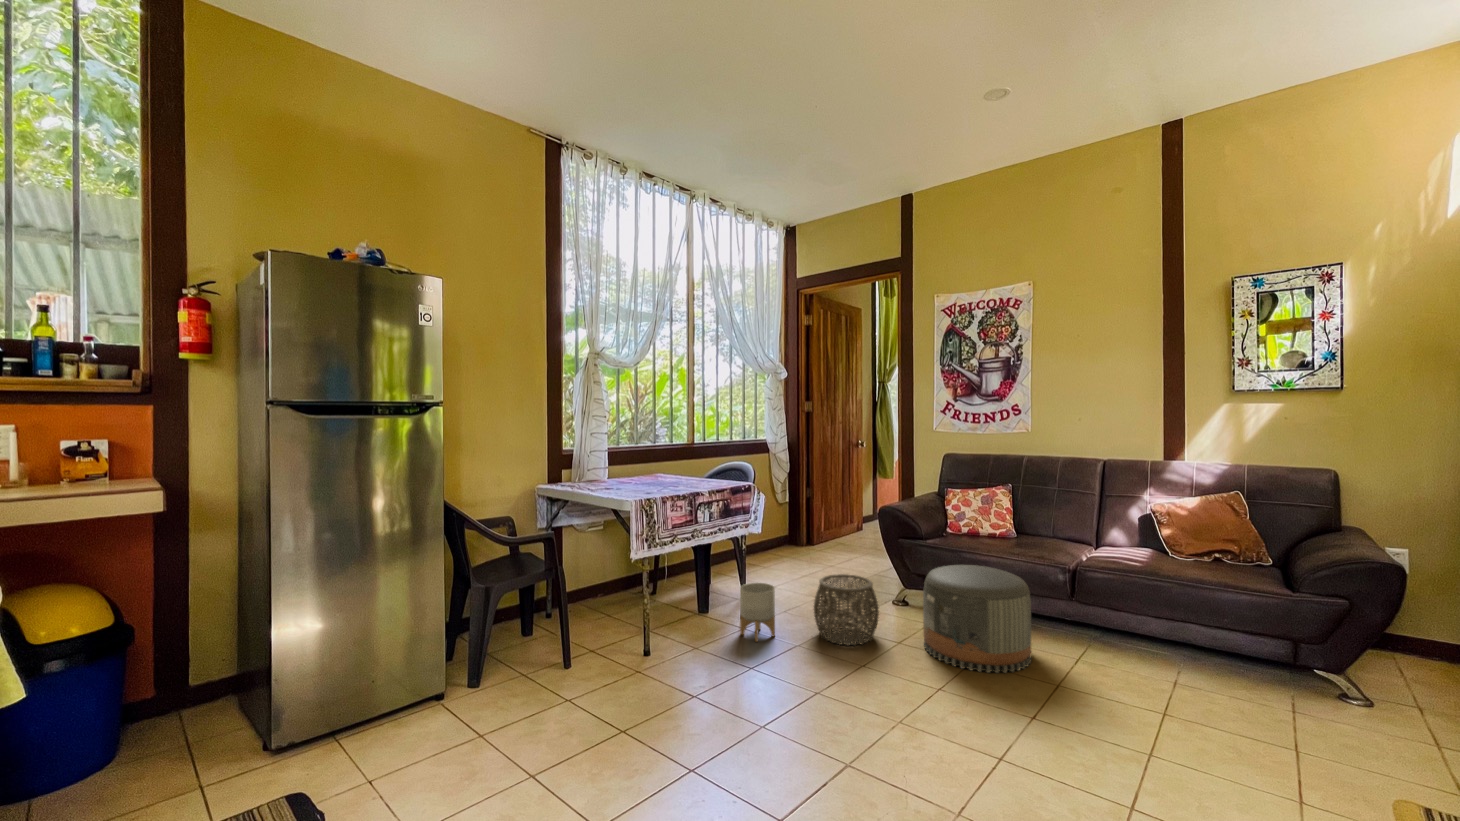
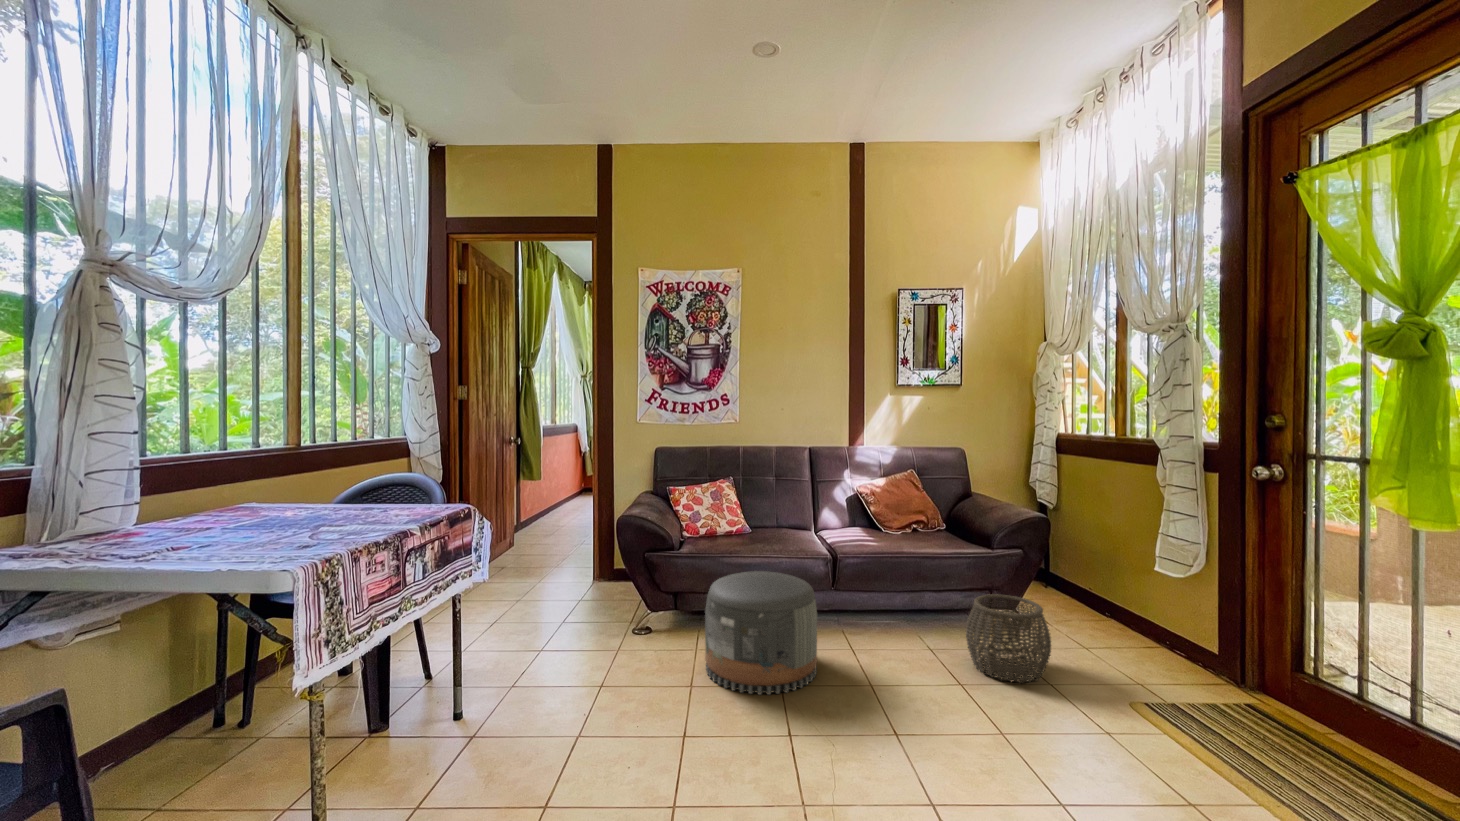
woven basket: present [814,574,879,646] -> present [966,594,1051,683]
planter: present [740,583,775,642] -> none [472,654,528,750]

